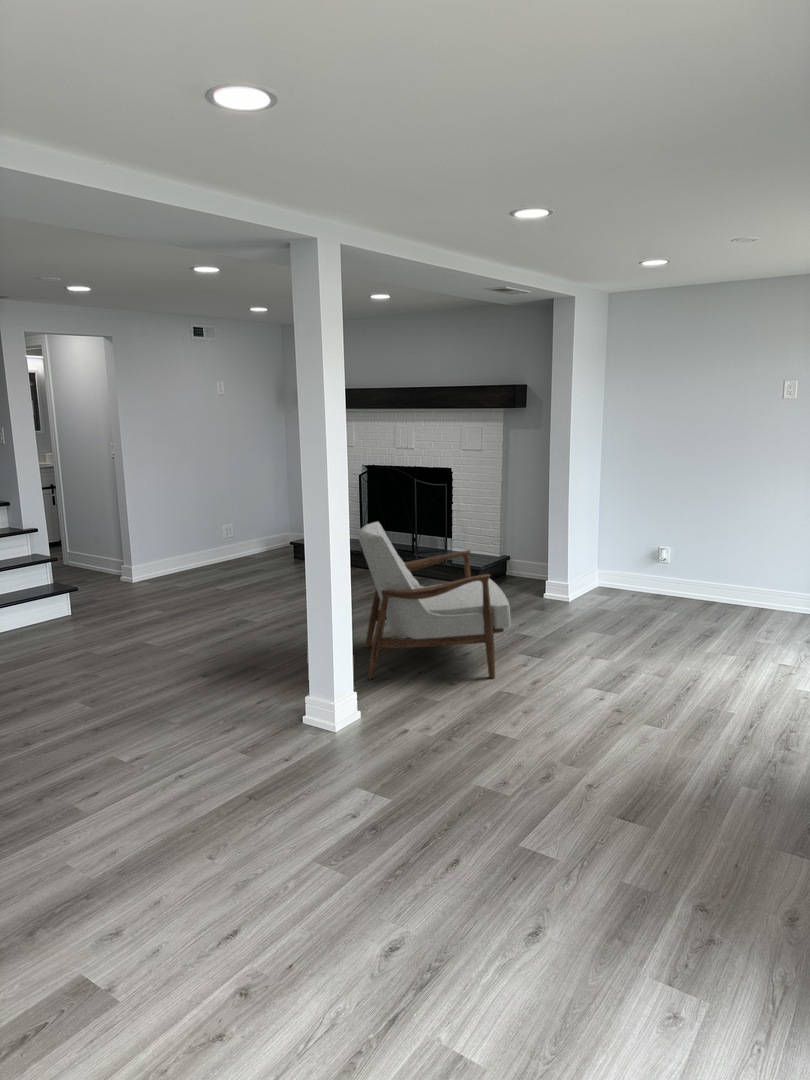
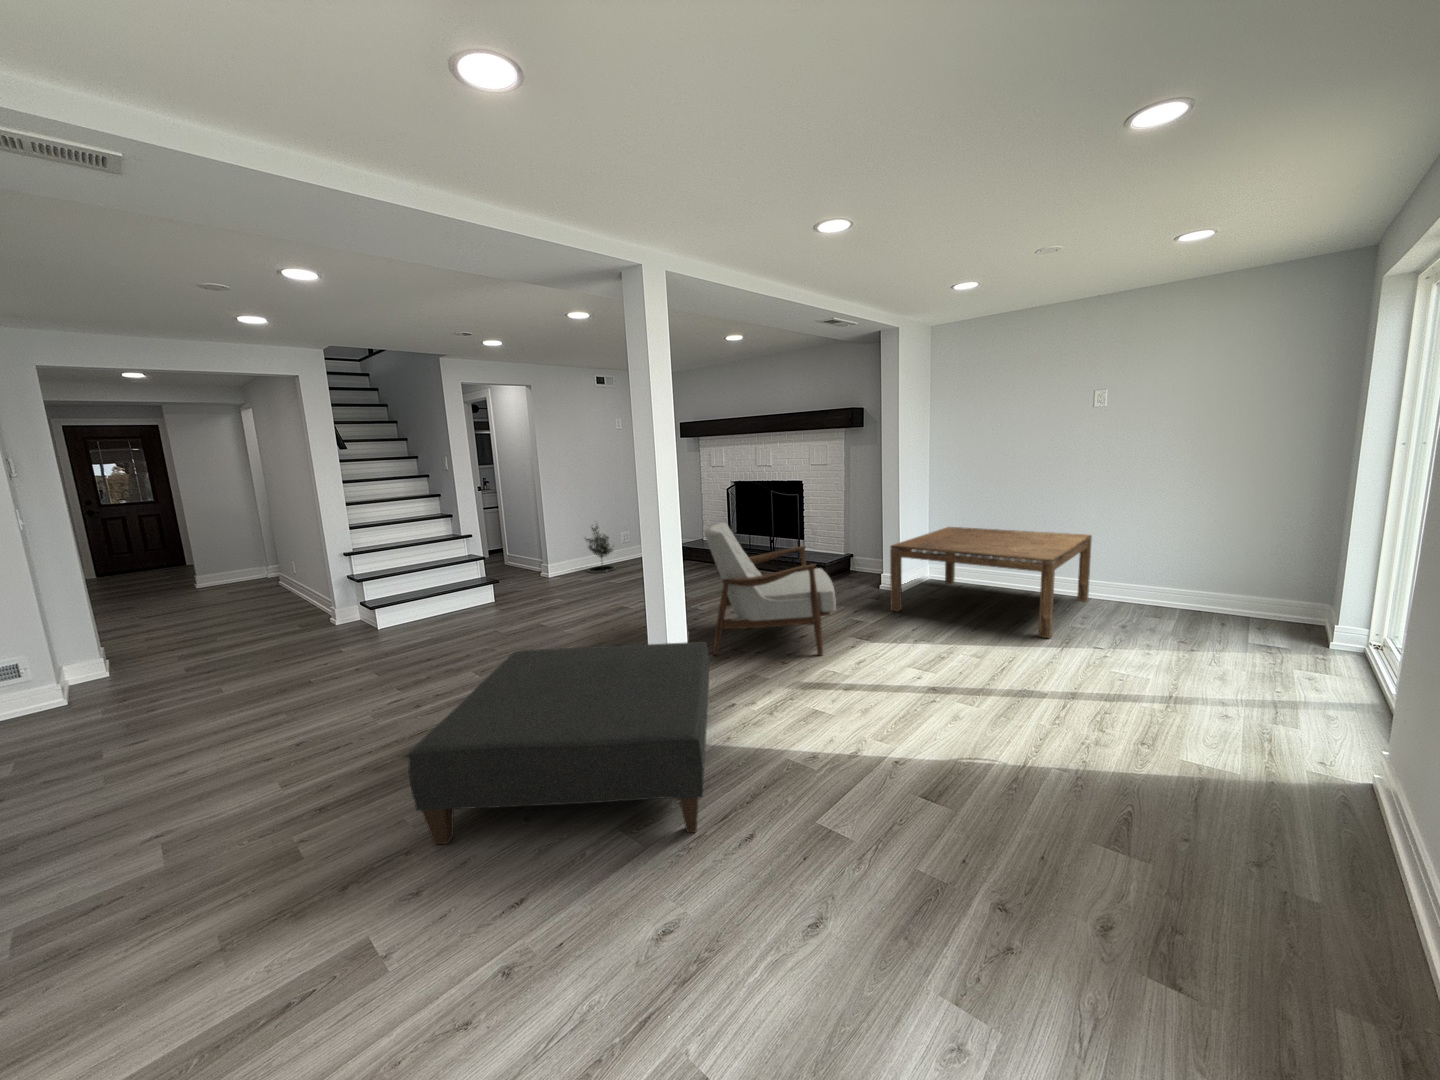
potted tree: none [171,509,213,576] -> present [586,526,615,573]
coffee table: none [562,527,779,657] -> present [890,527,1092,638]
ottoman: none [90,664,410,889] -> present [408,642,709,844]

